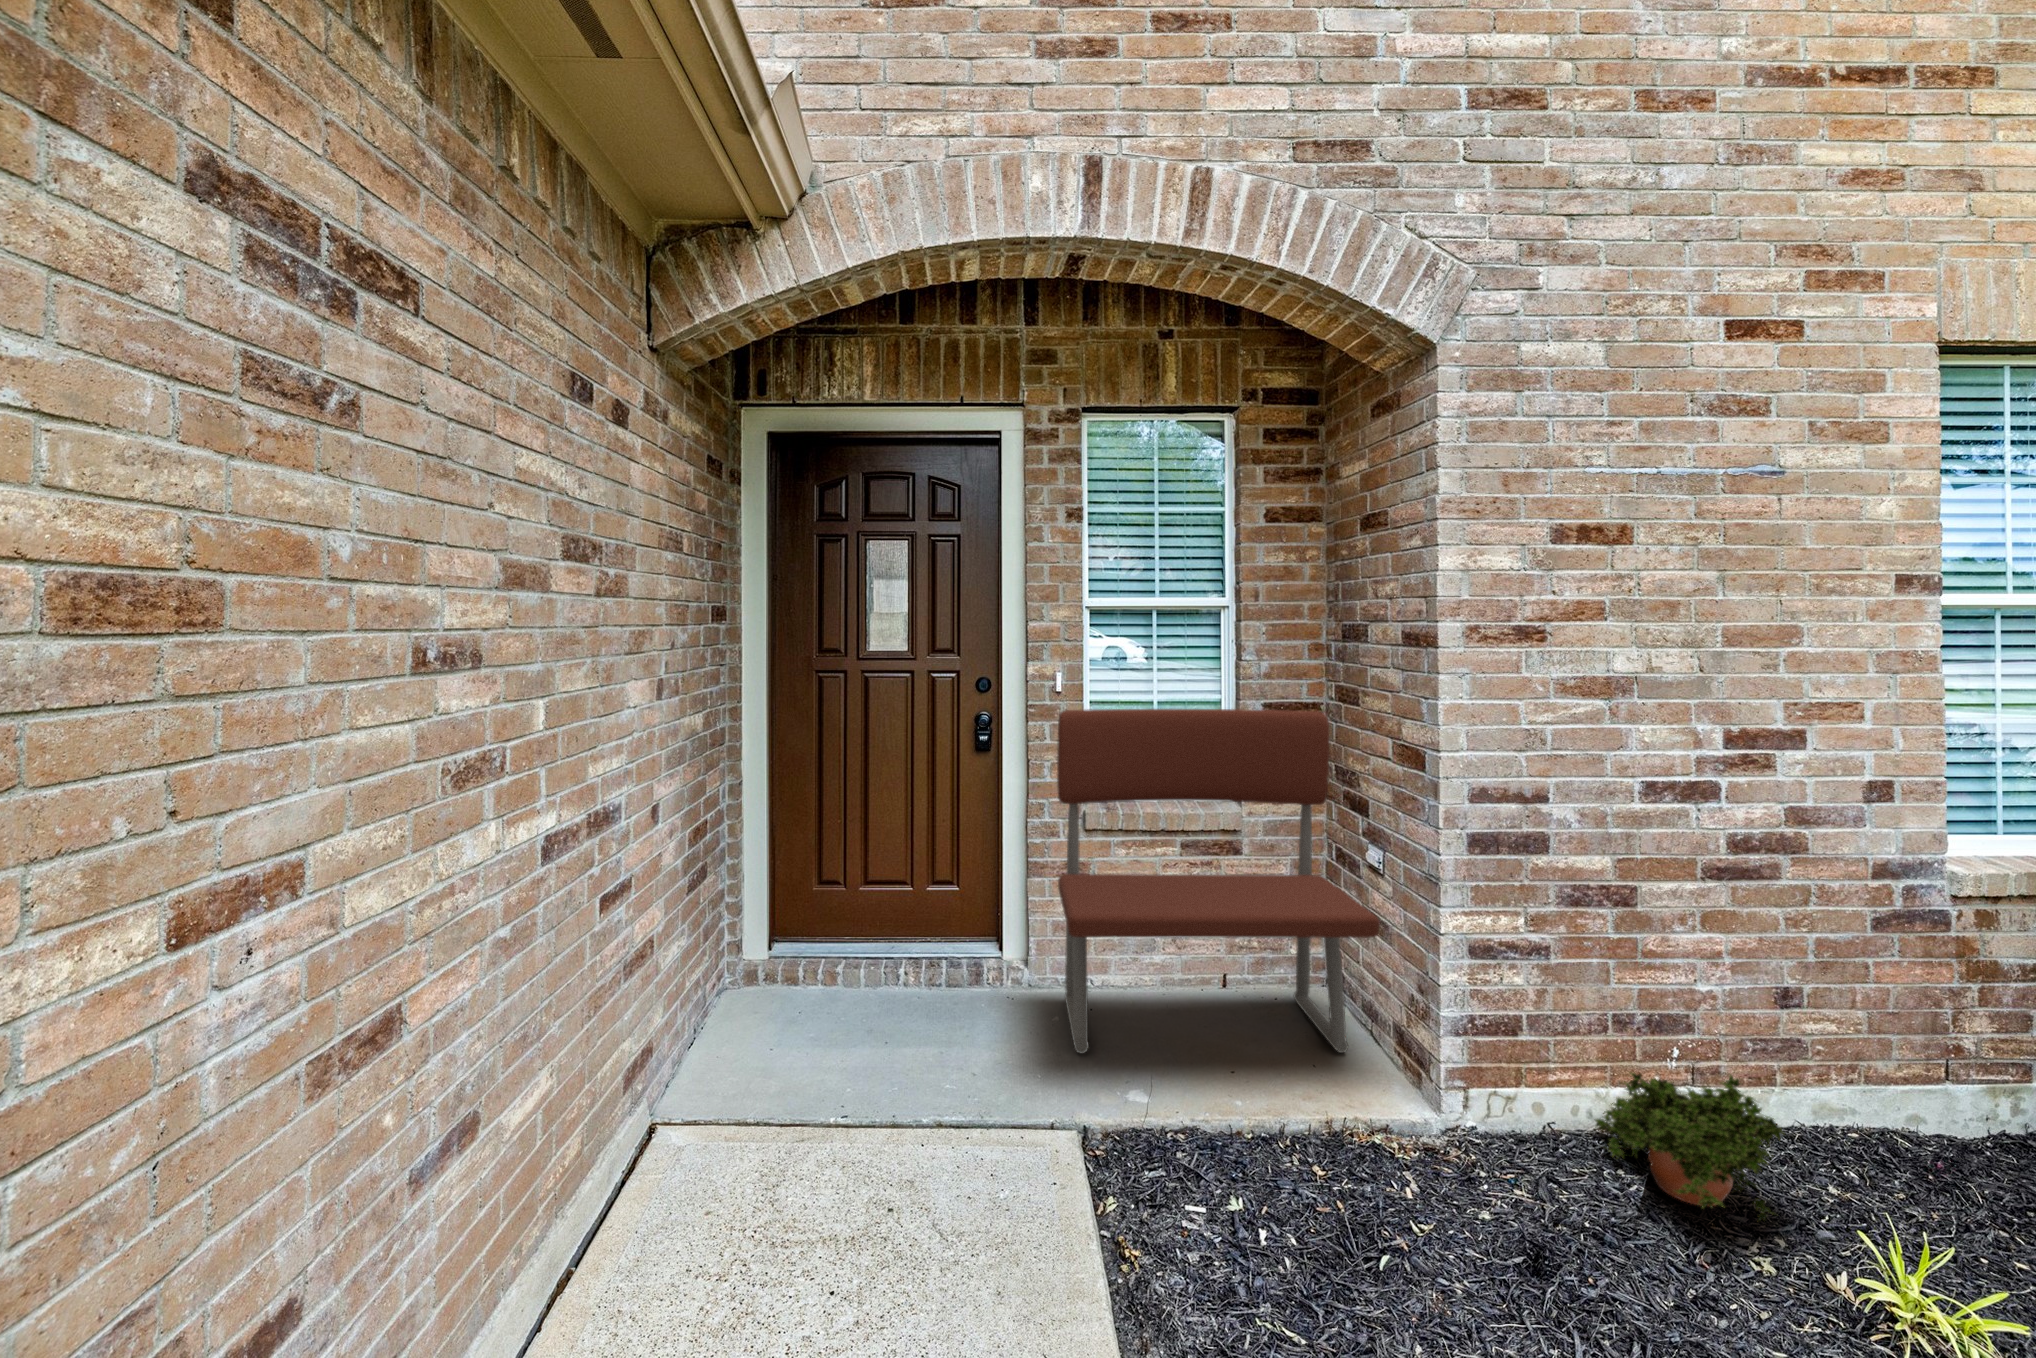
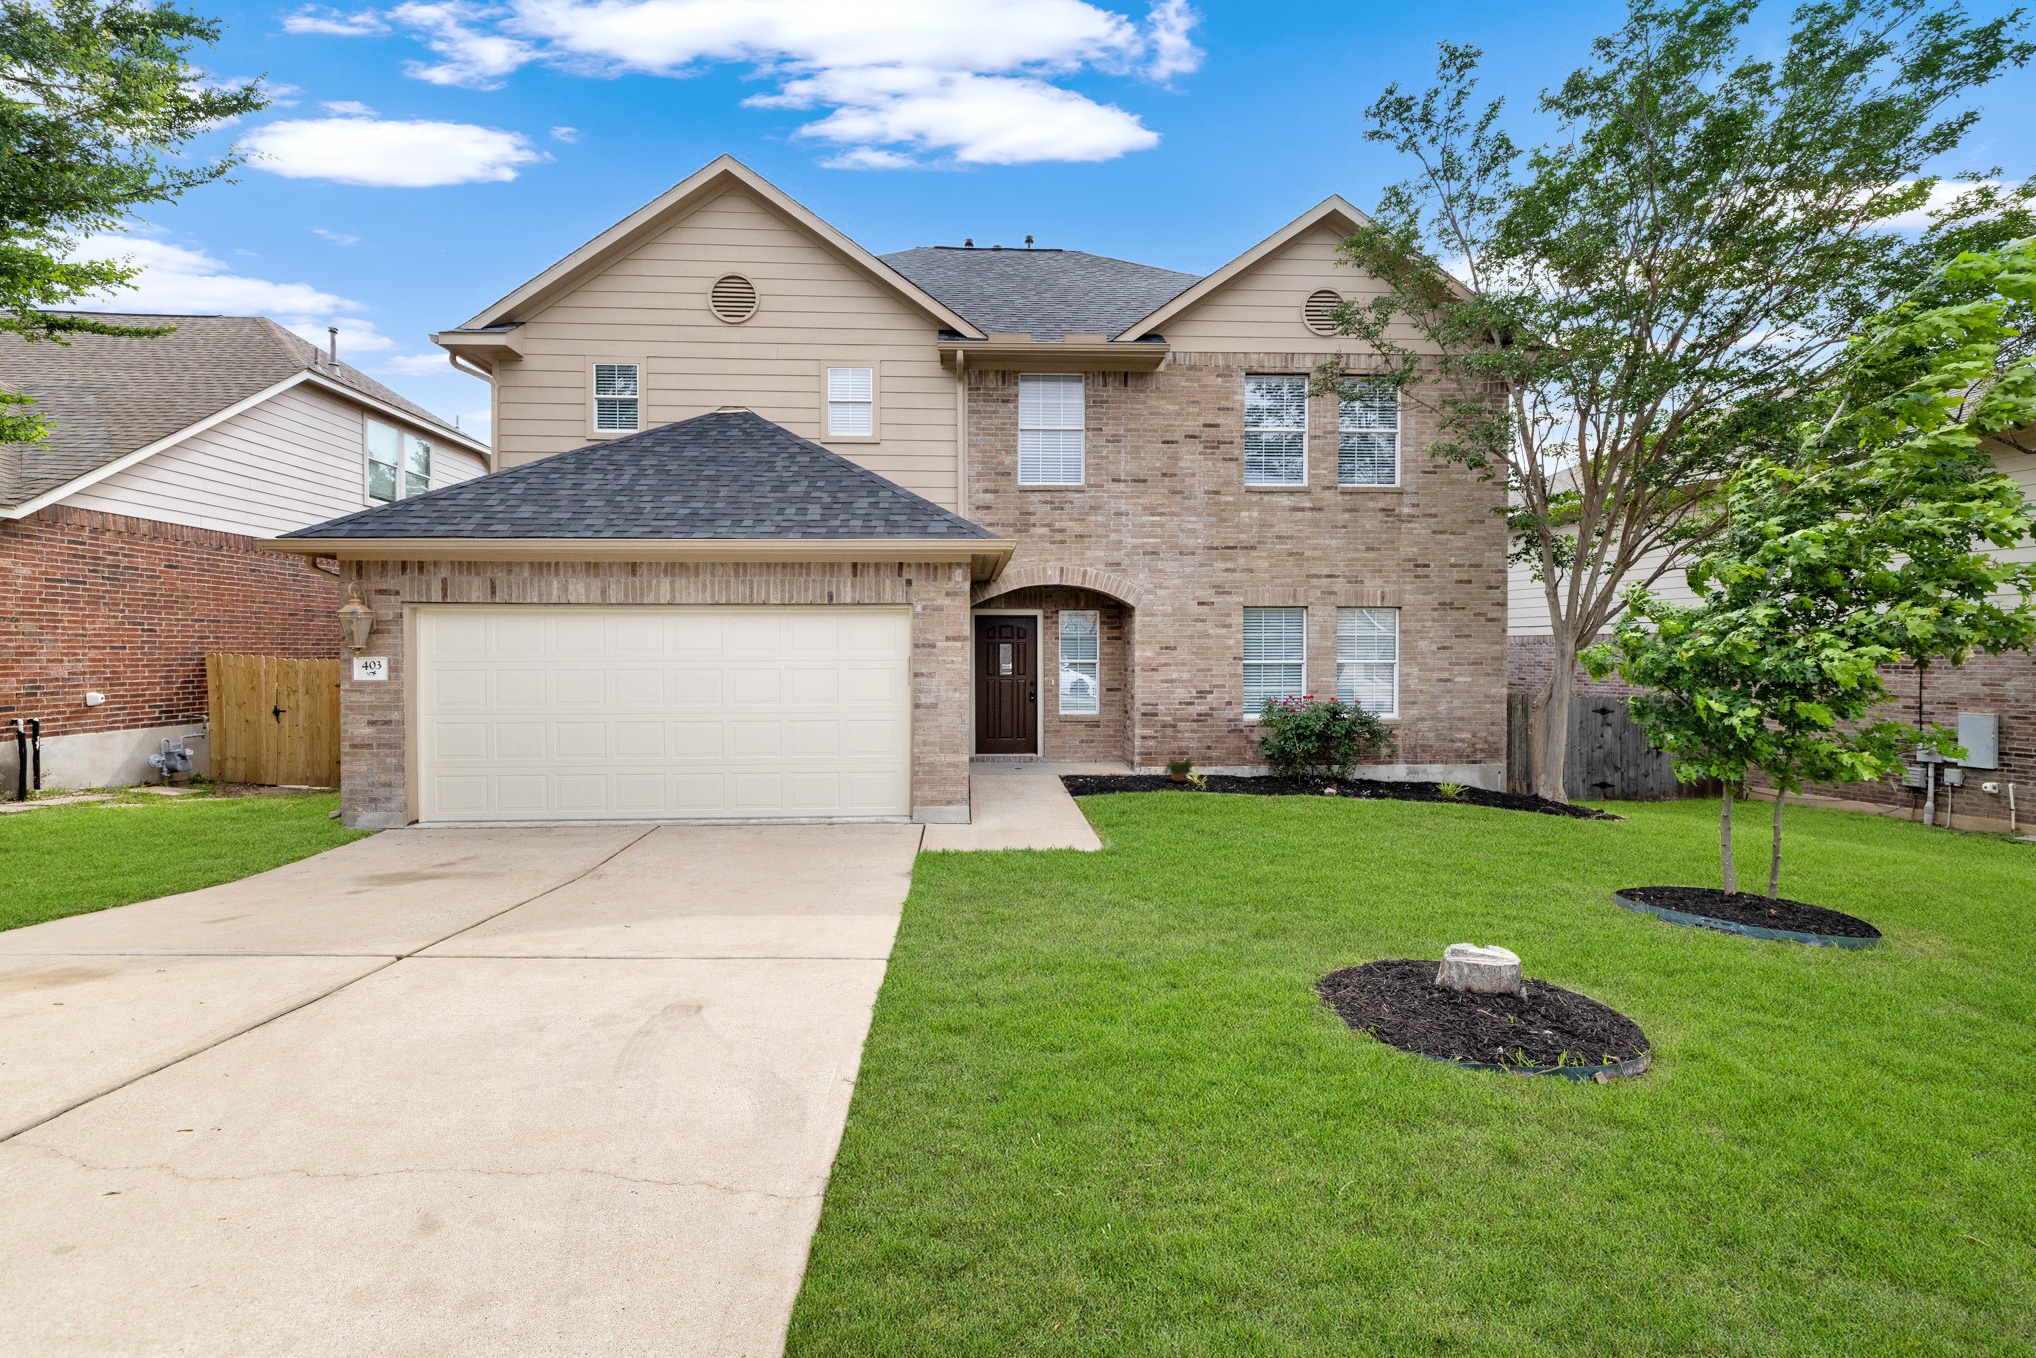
bench: present [1057,709,1379,1053] -> none [1051,686,1124,767]

